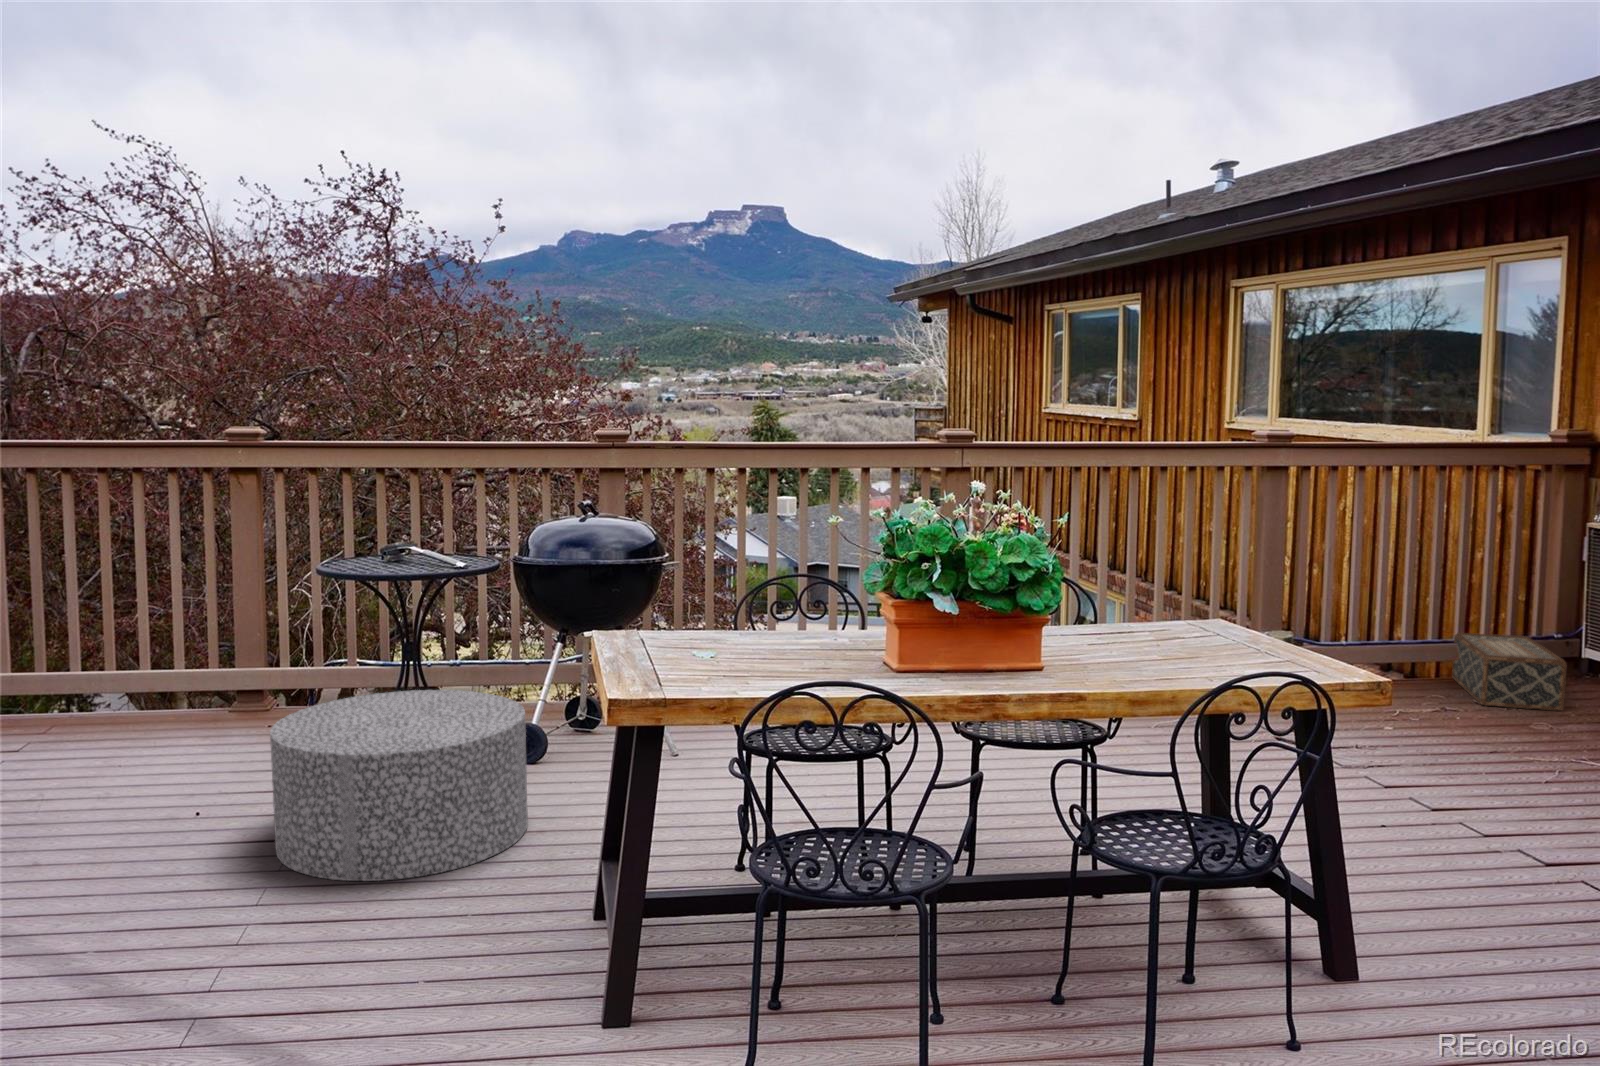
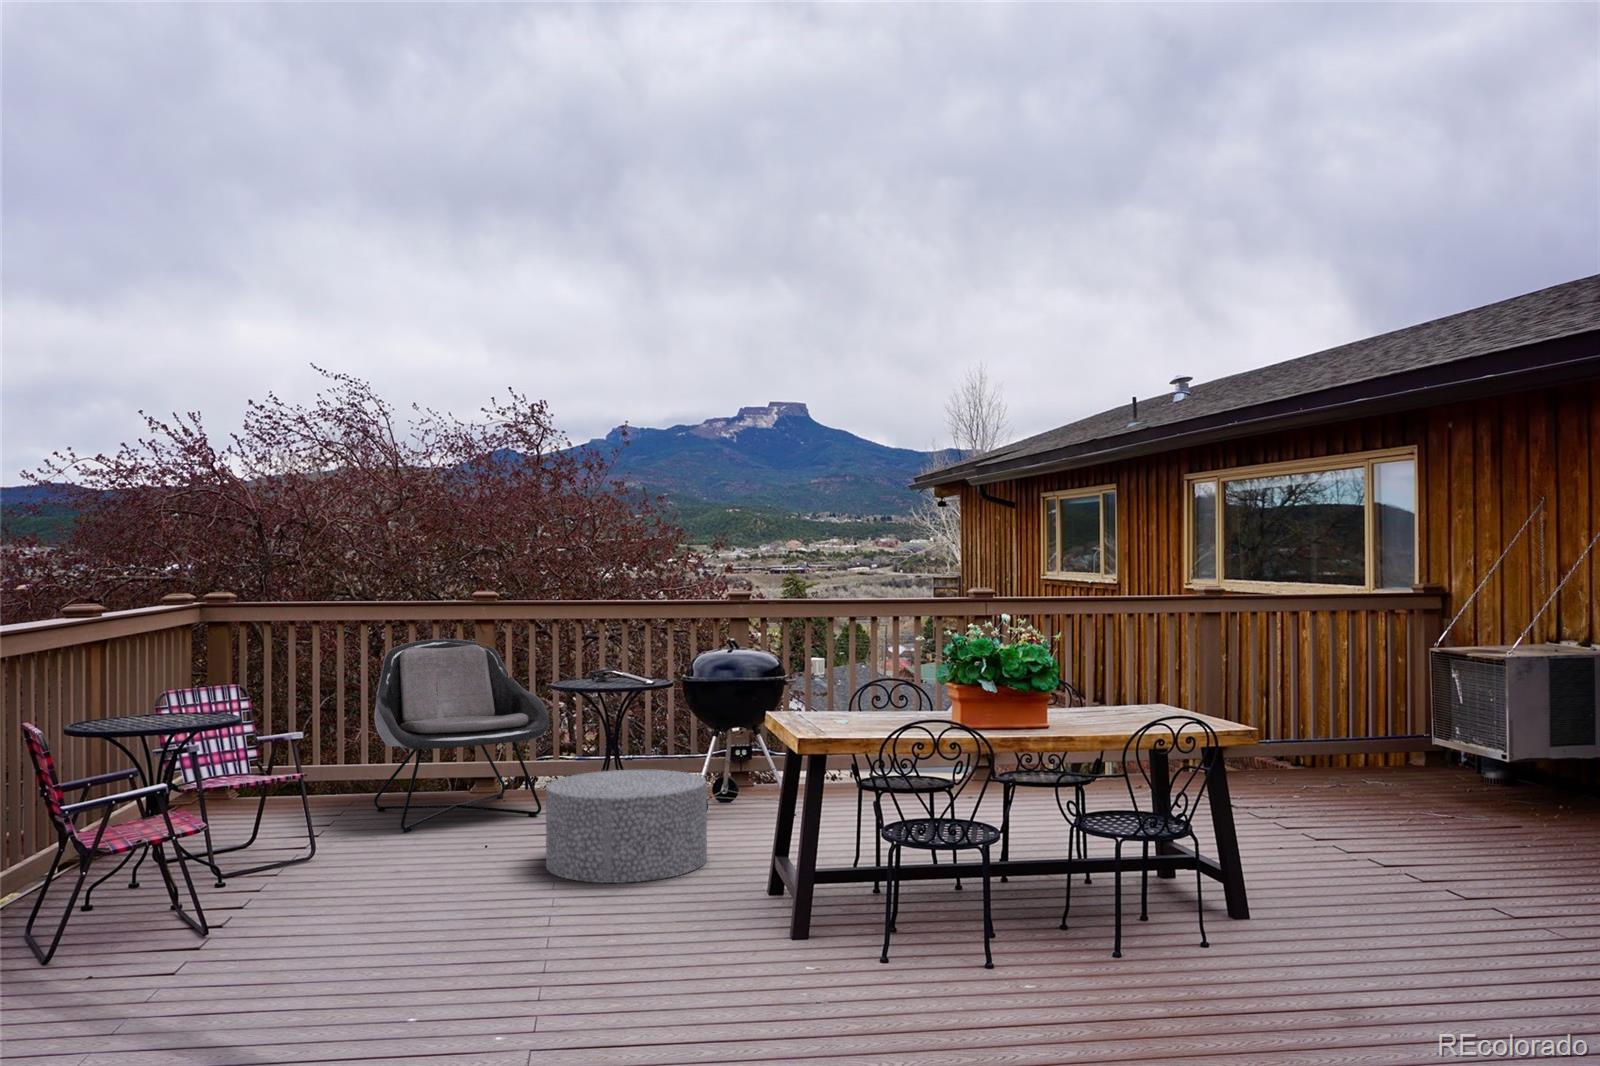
lounge chair: none [78,488,339,767] -> present [374,639,550,832]
woven basket: present [1452,633,1567,710] -> none [1358,739,1434,792]

